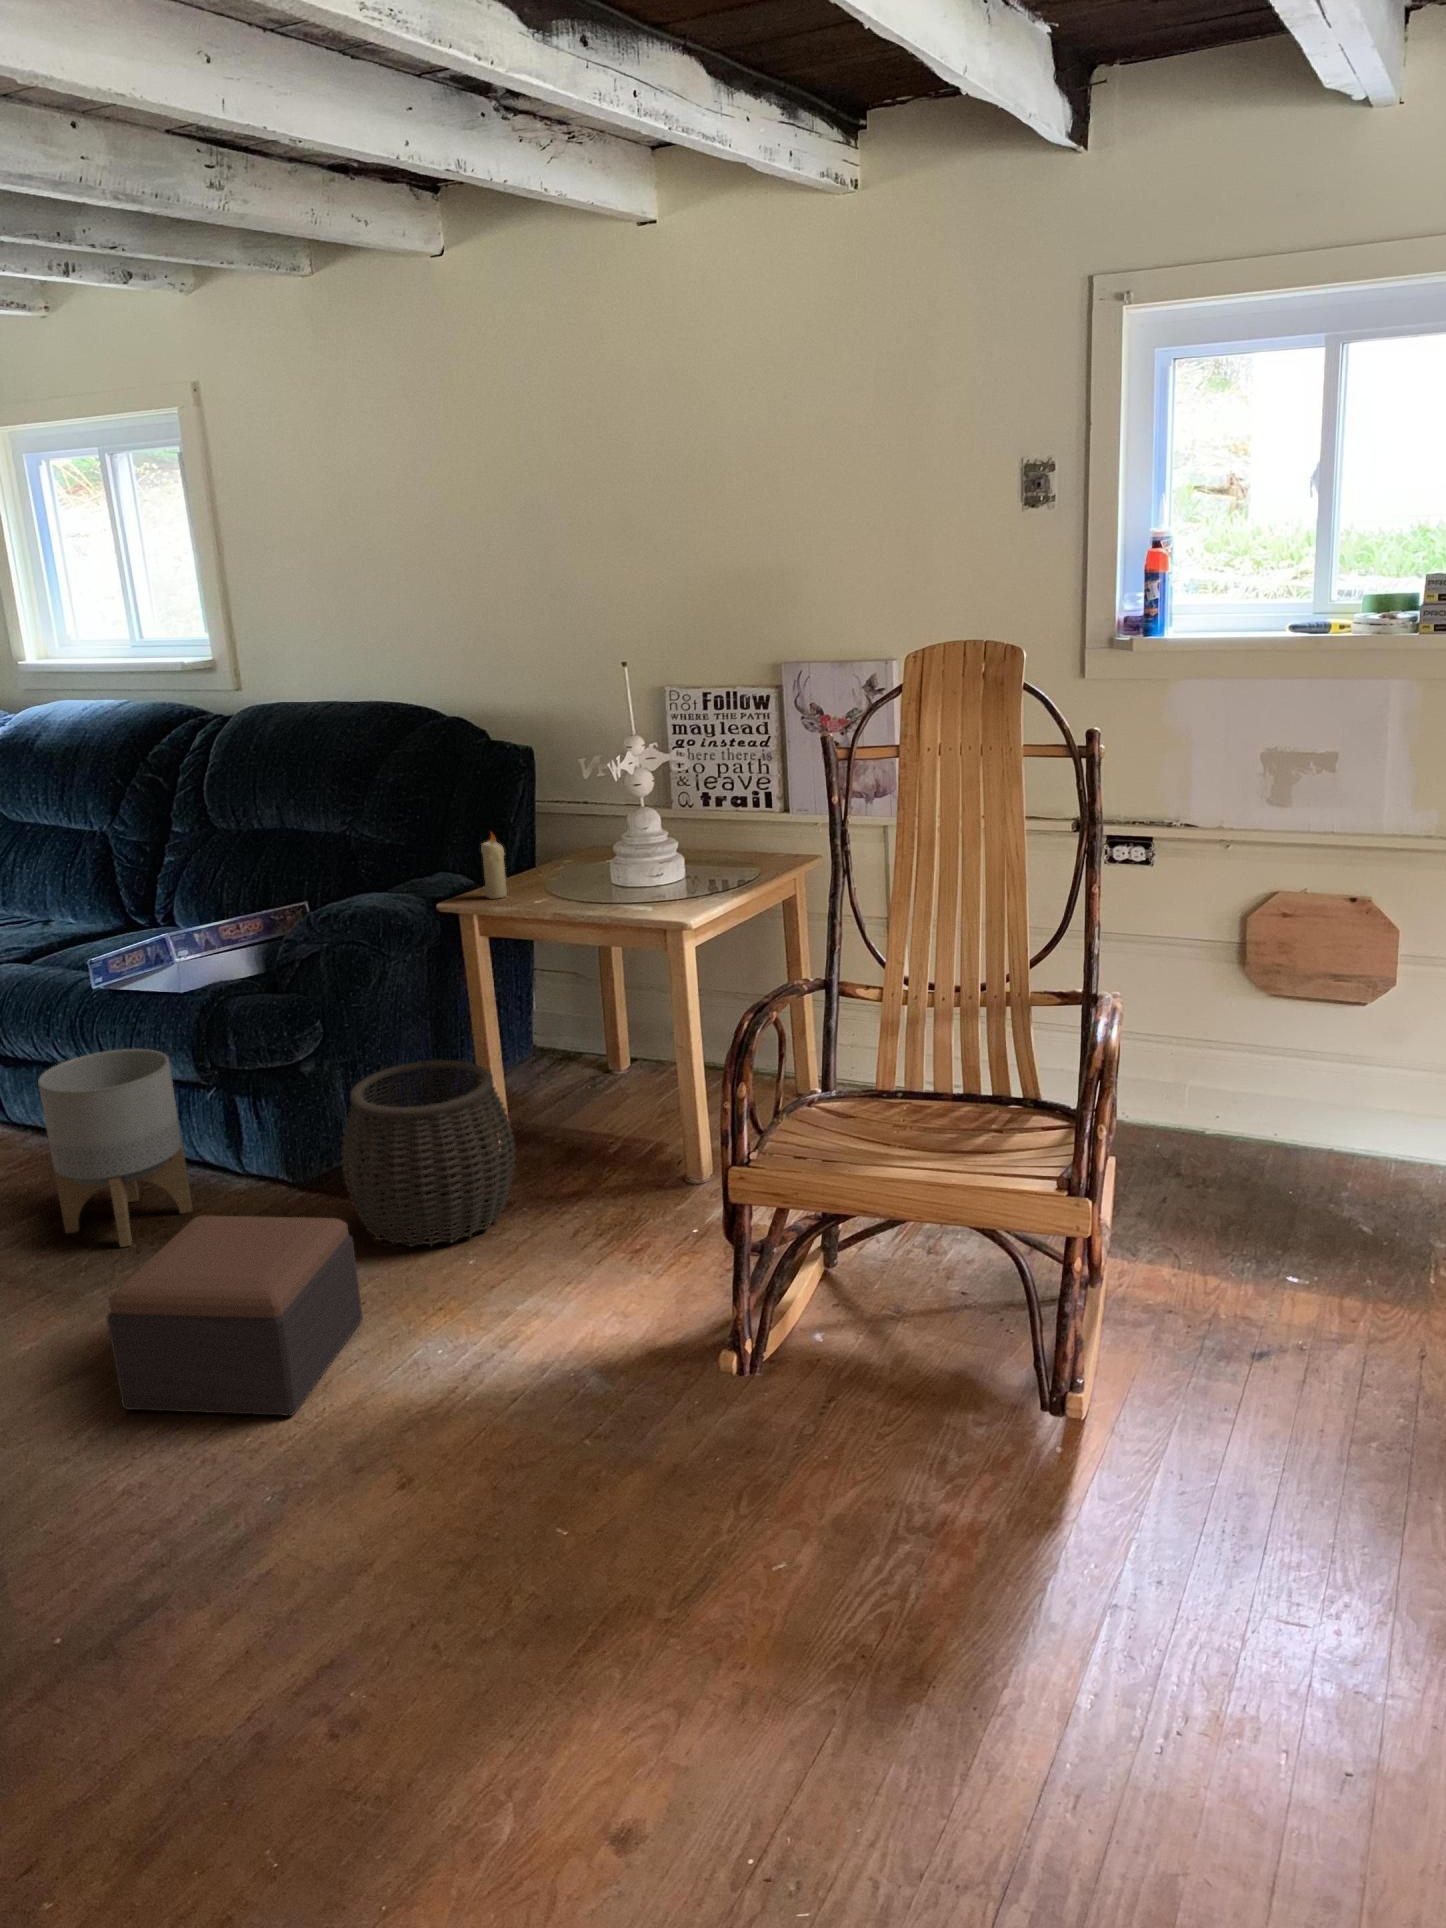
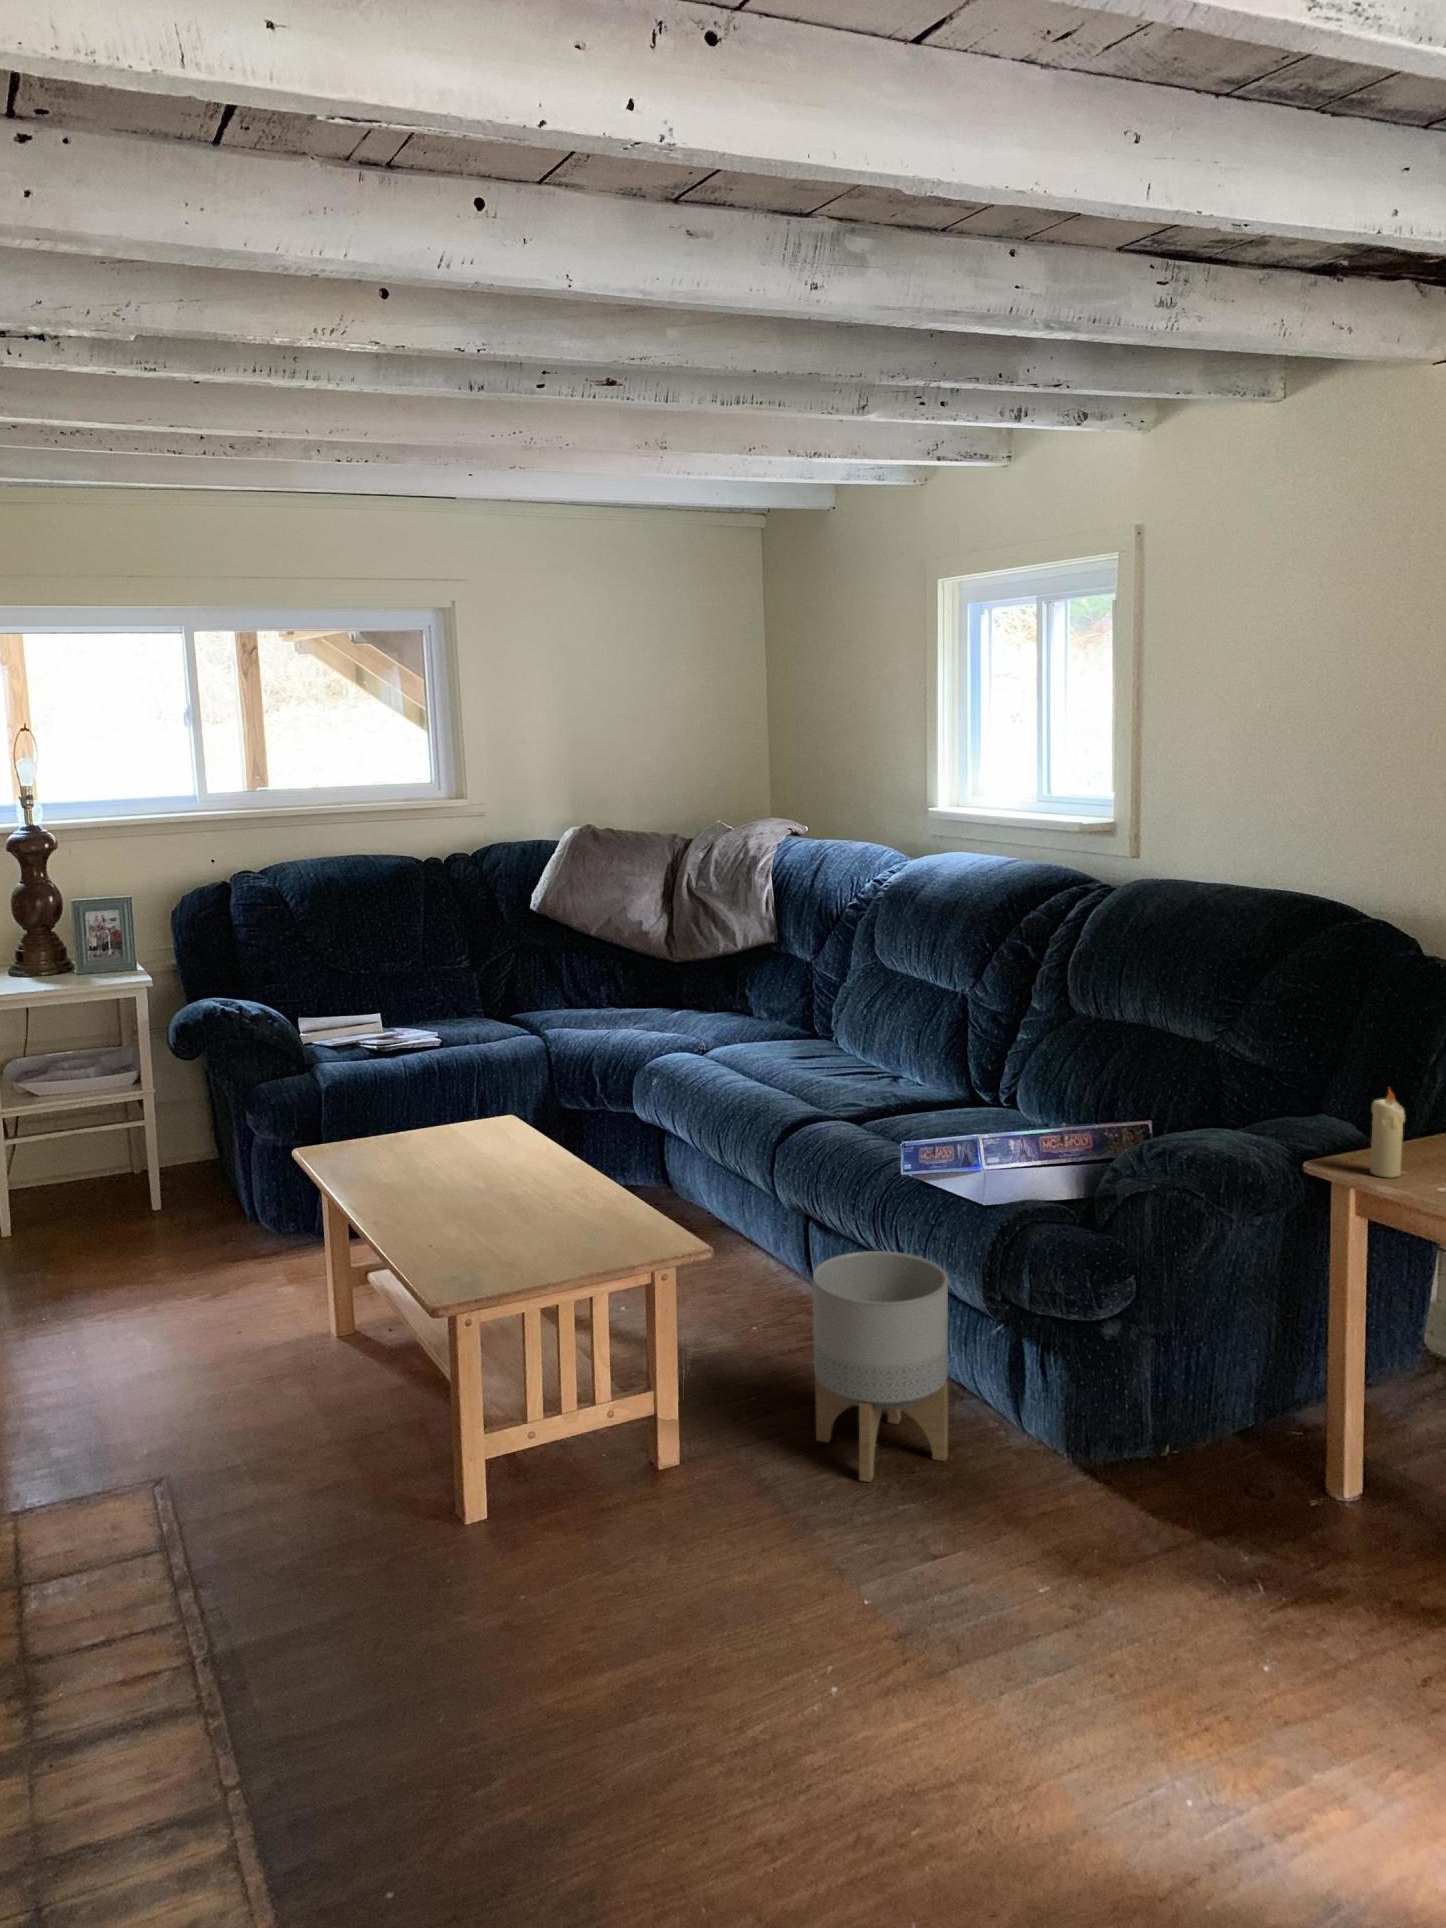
woven basket: present [341,1060,515,1247] -> none [1109,1370,1351,1641]
footstool: present [107,1216,363,1416] -> none [781,1502,1087,1830]

